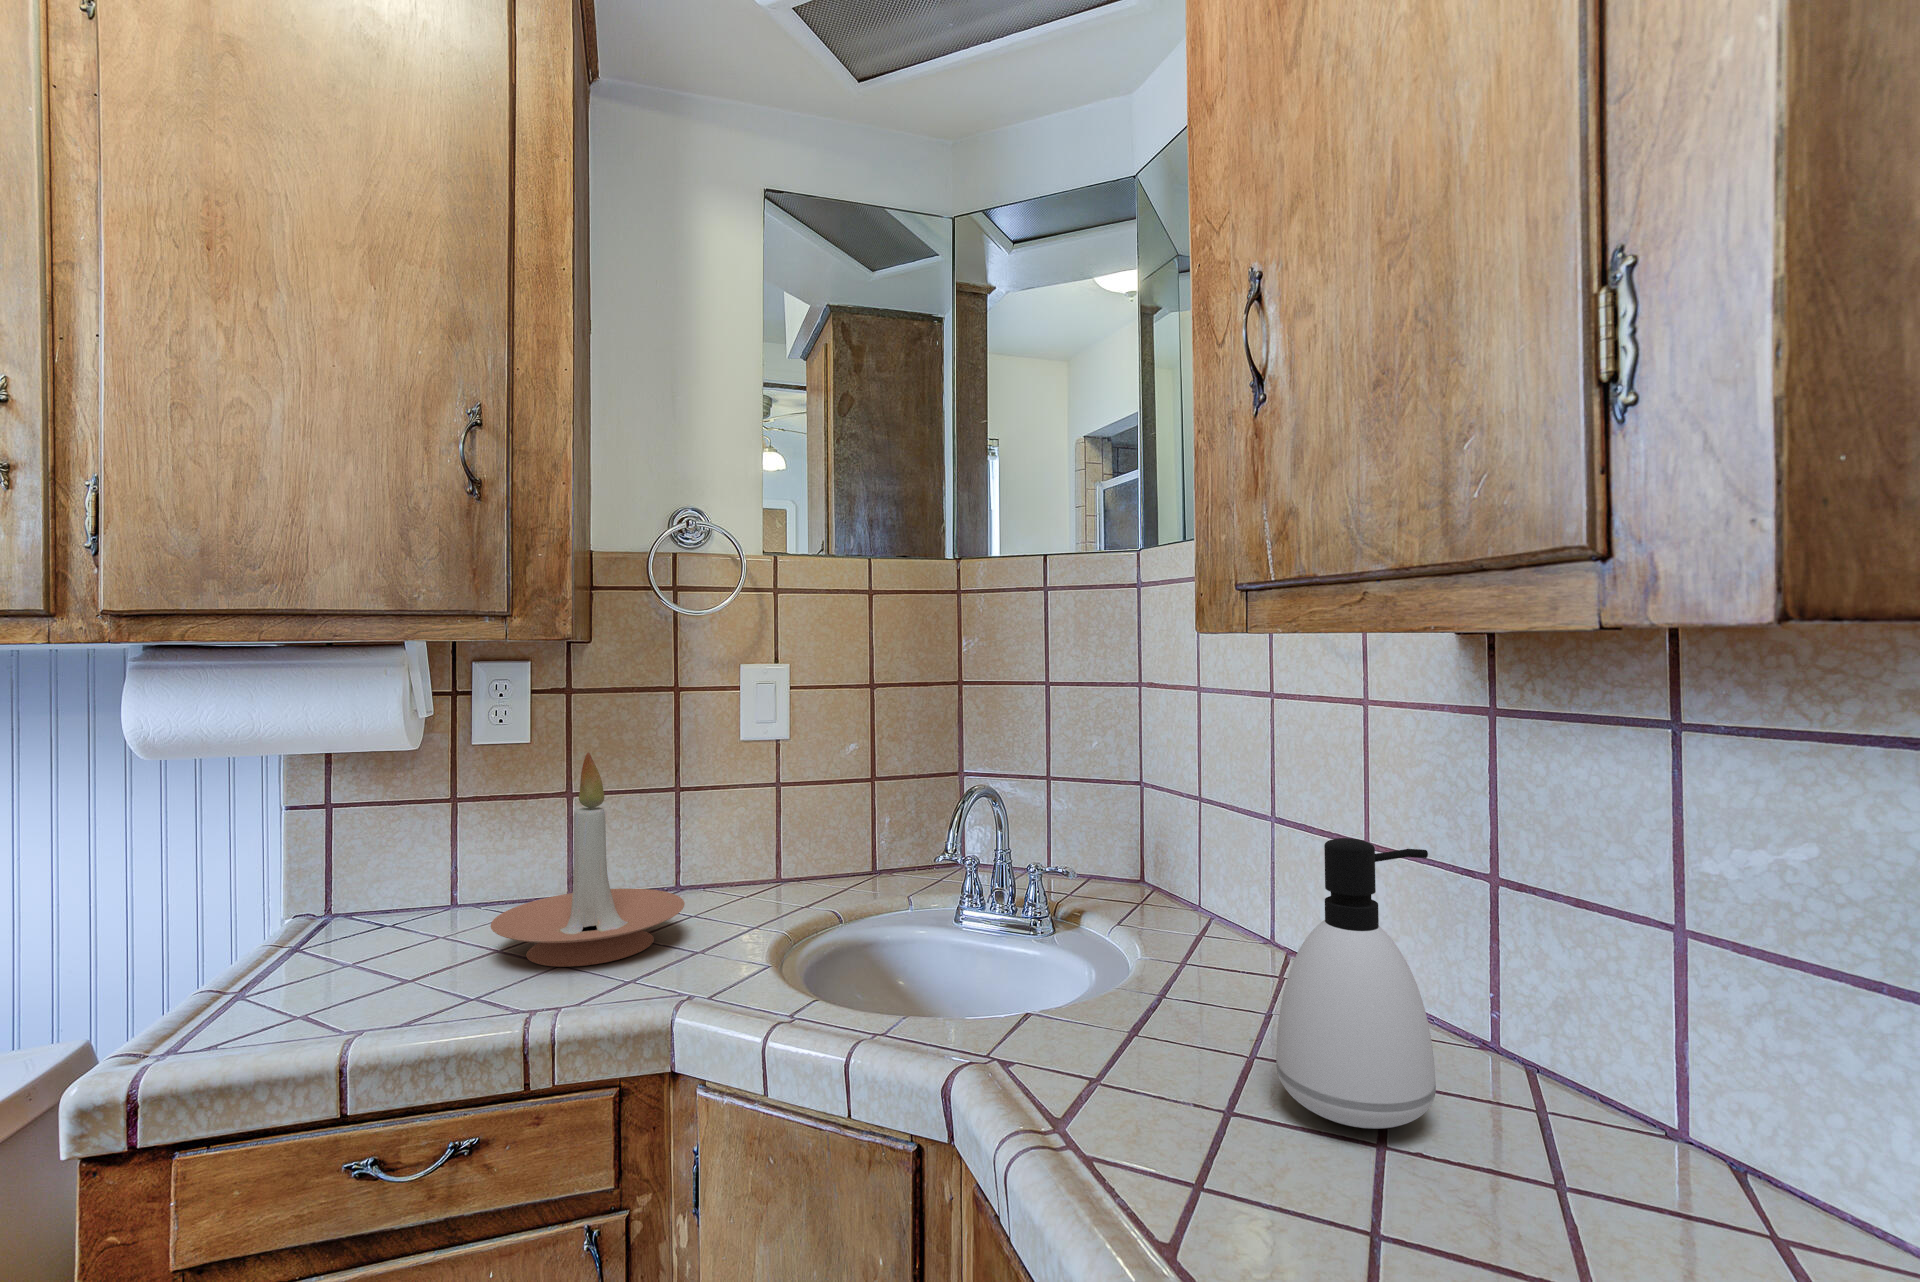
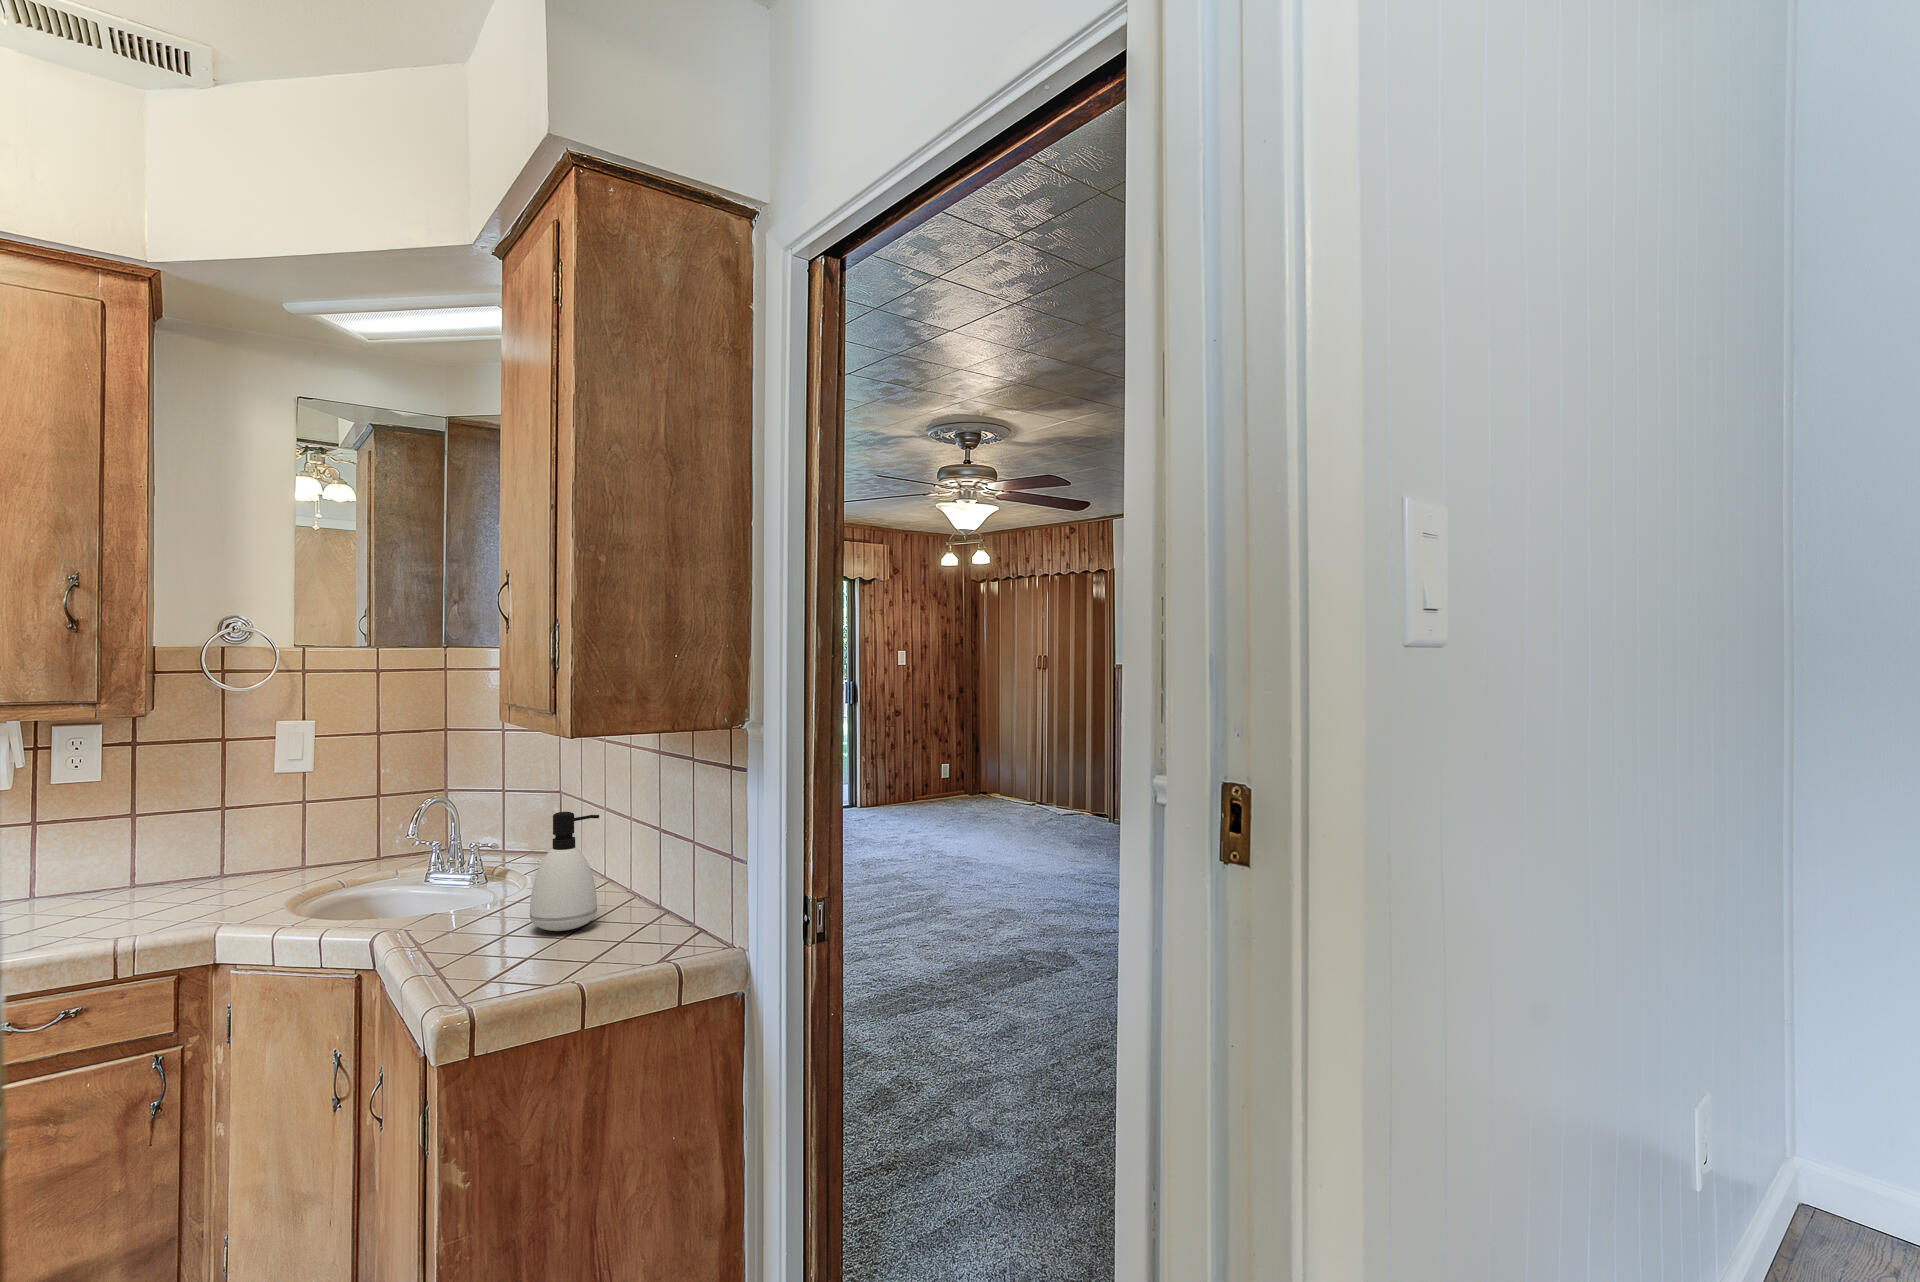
candle holder: present [491,752,685,967] -> none [78,786,225,919]

